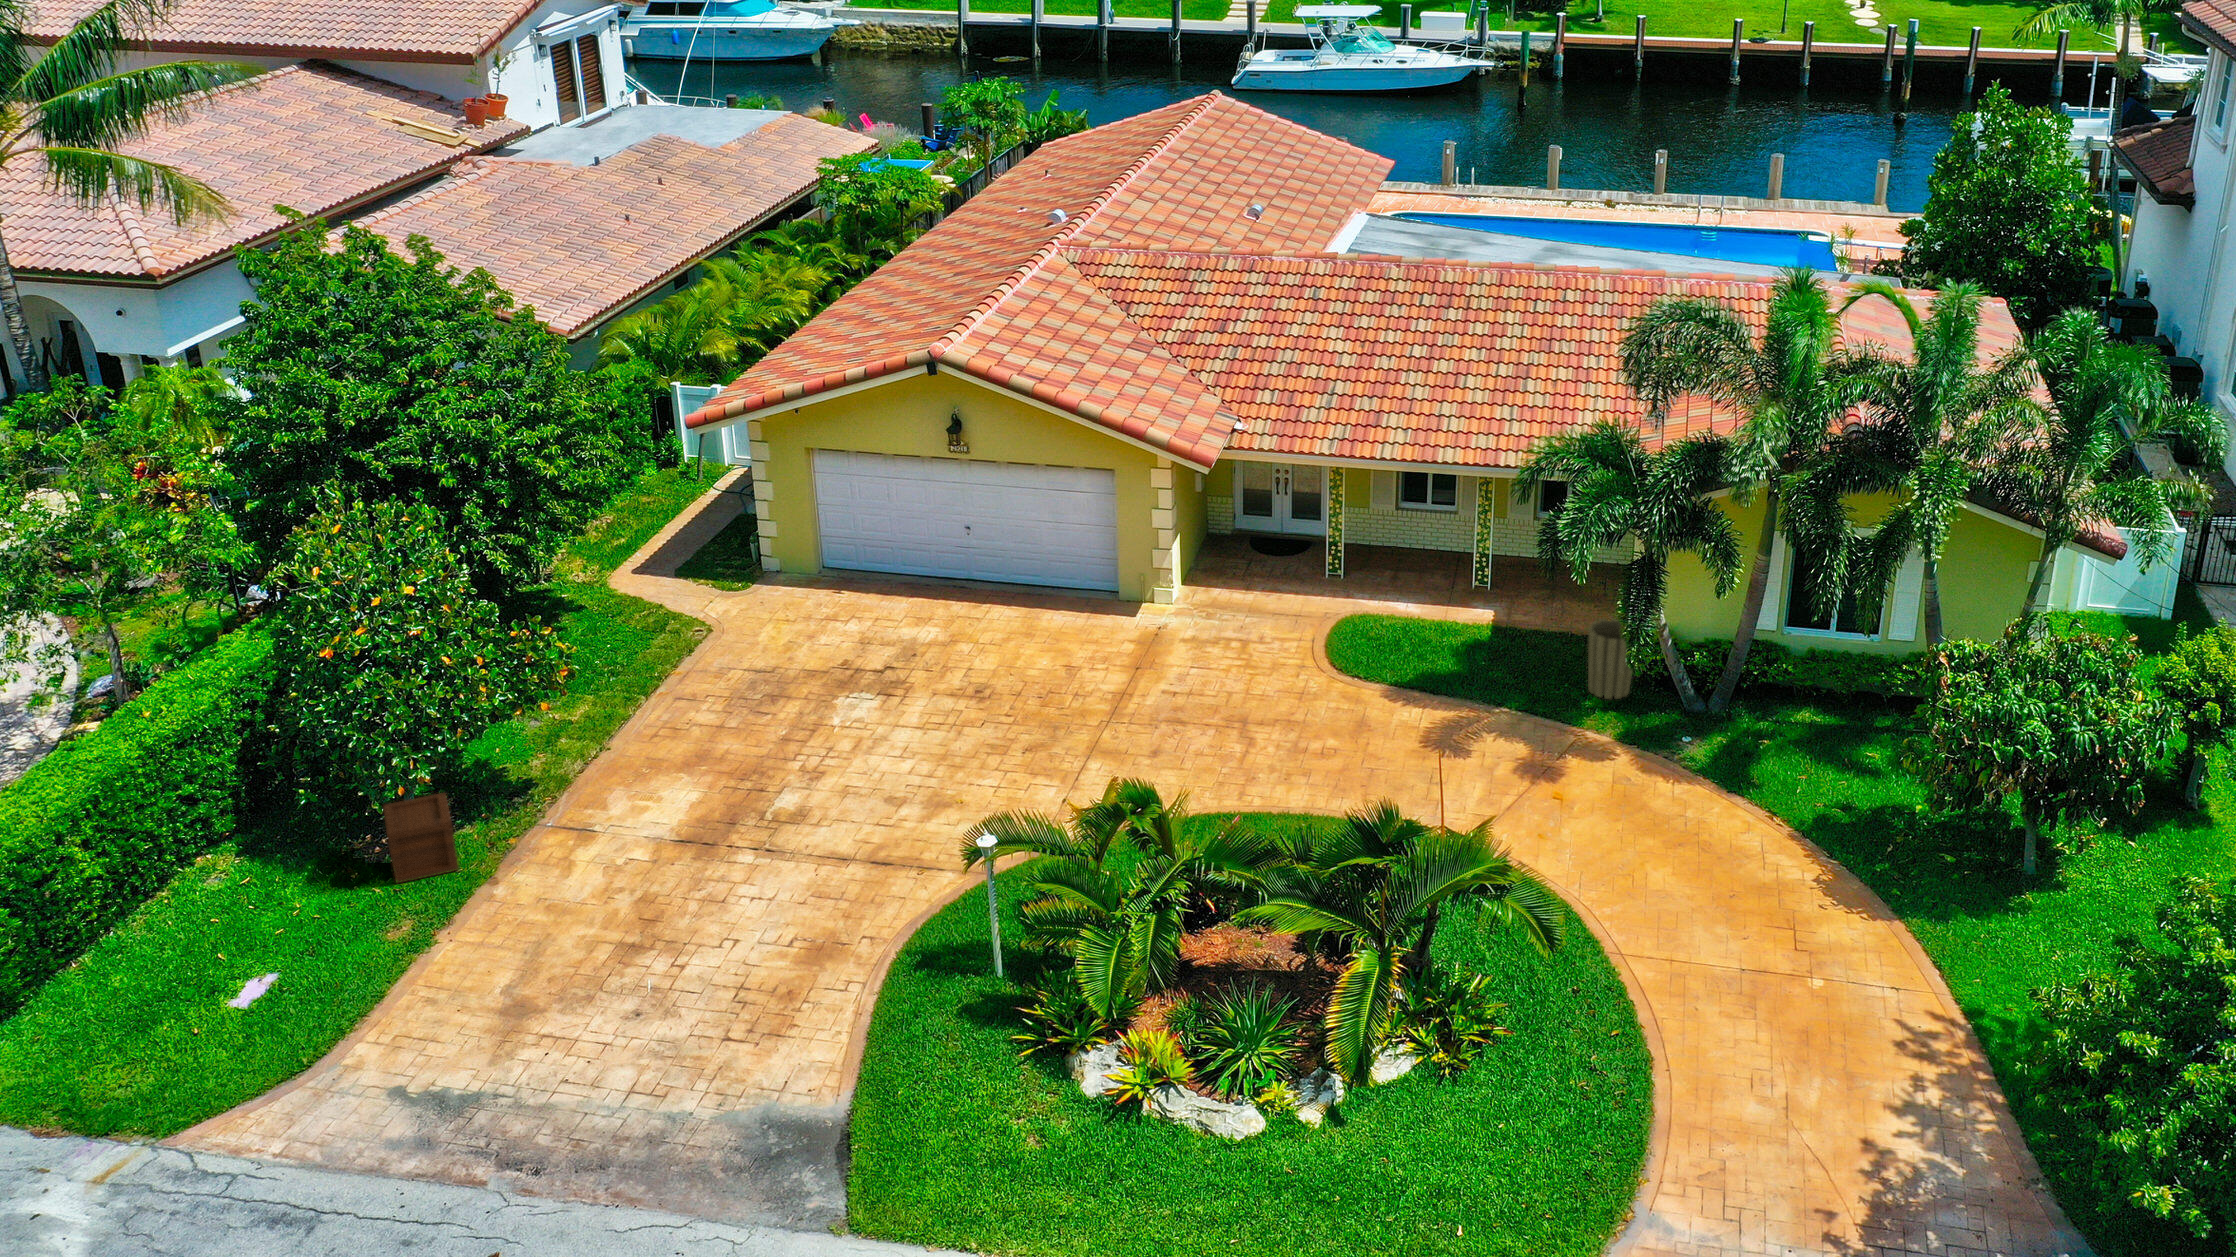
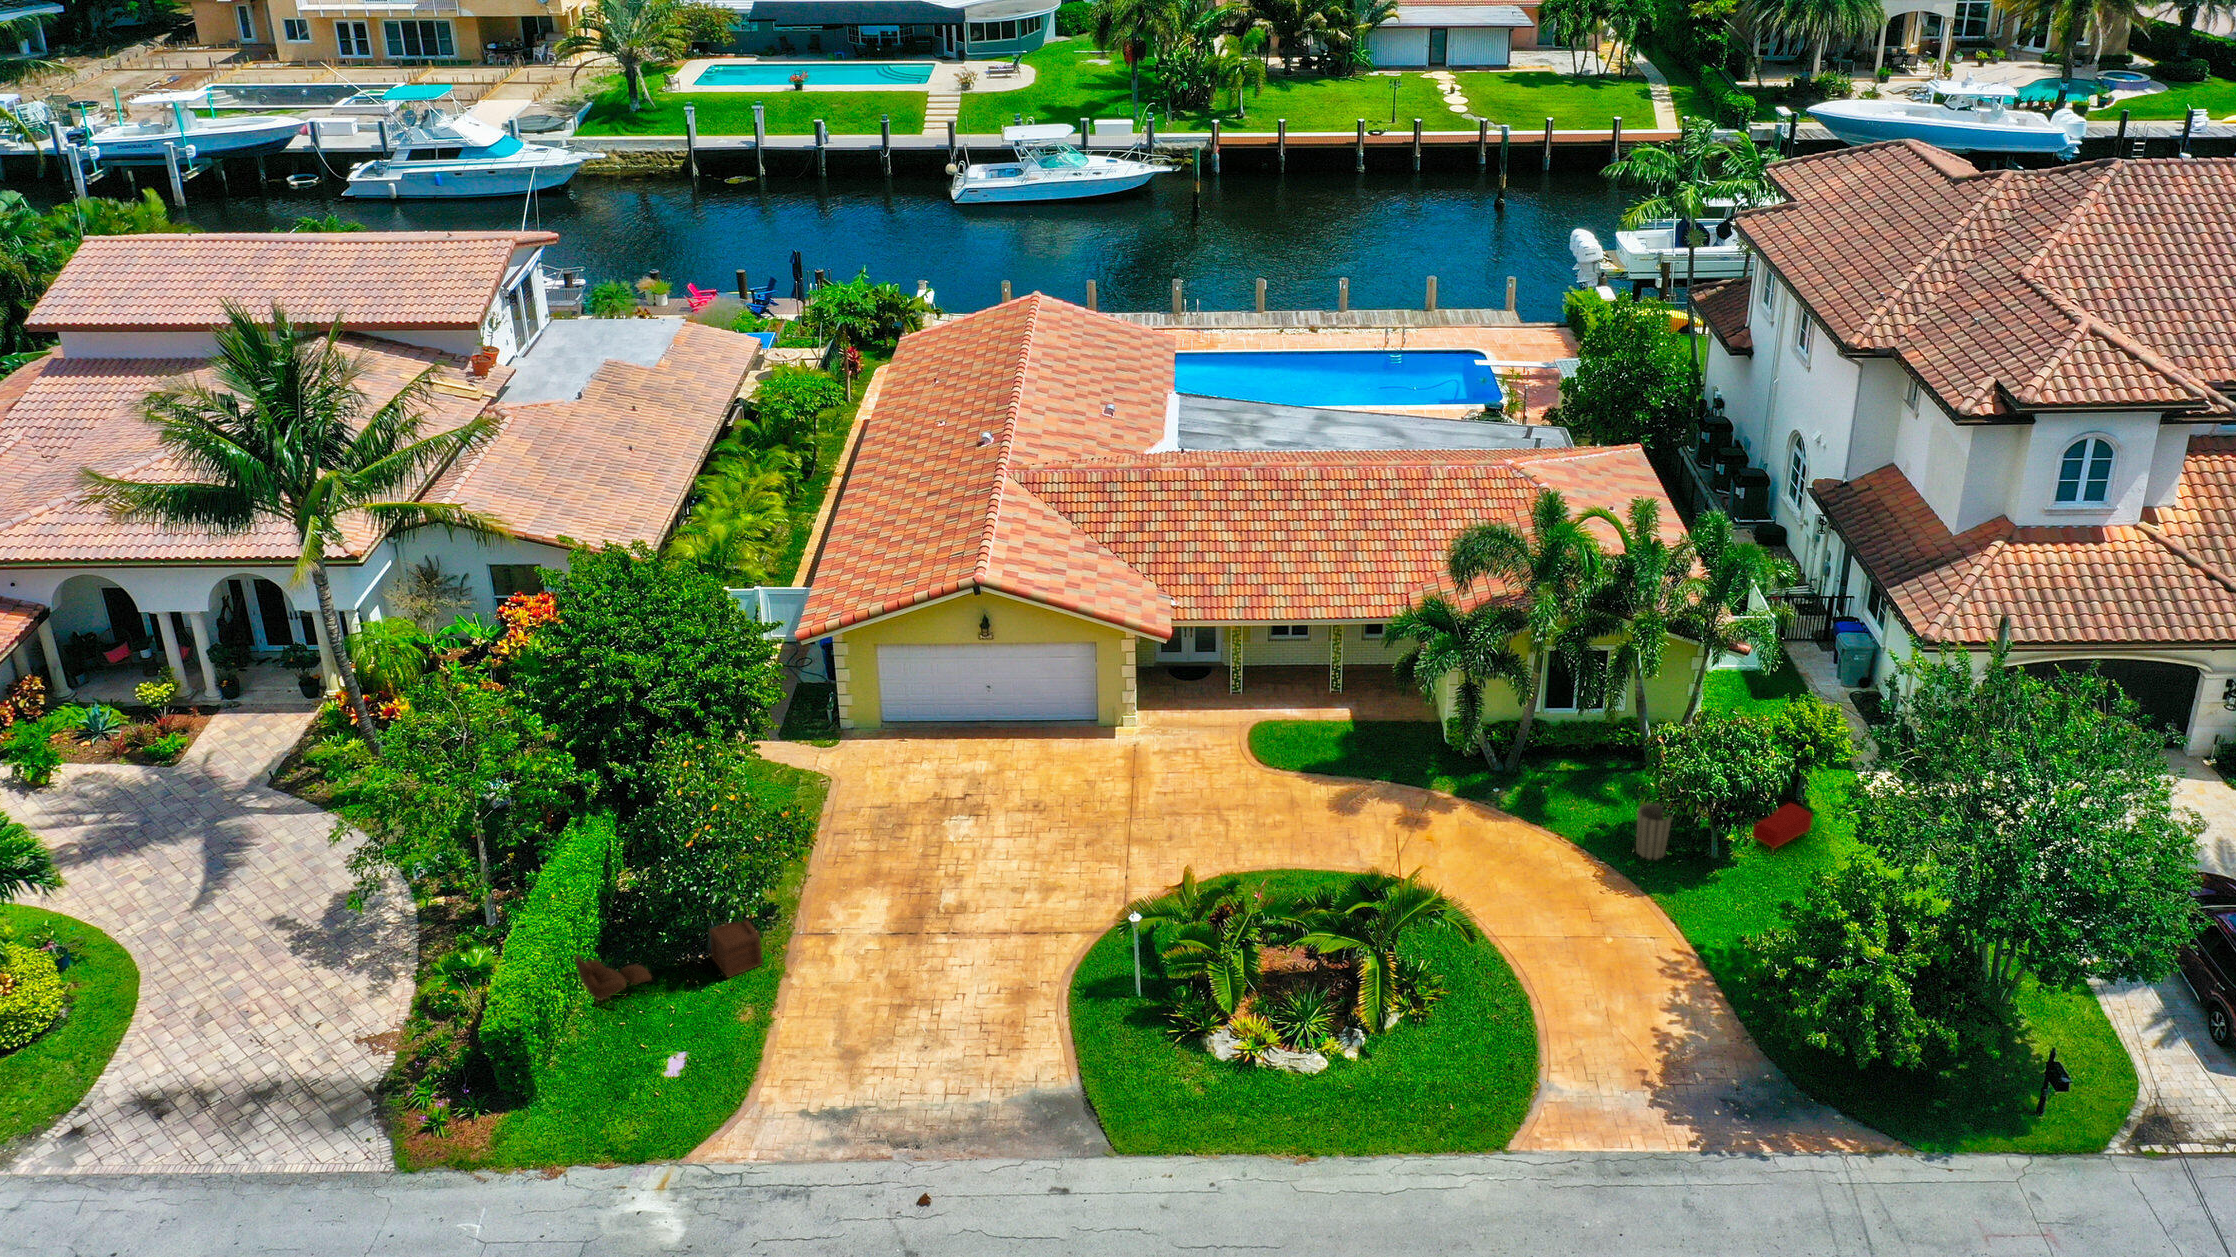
trash can: present [1588,619,1632,699] -> present [1636,803,1672,860]
bench: none [2099,799,2209,880] -> present [1752,803,1812,854]
lounge chair: none [142,809,283,911] -> present [575,955,652,1009]

